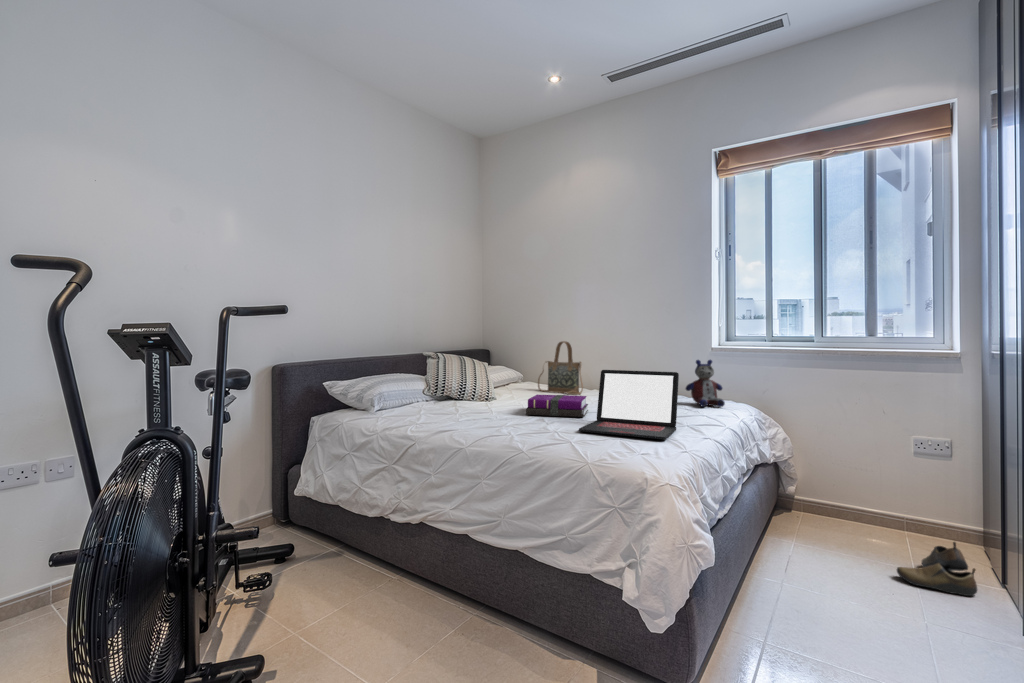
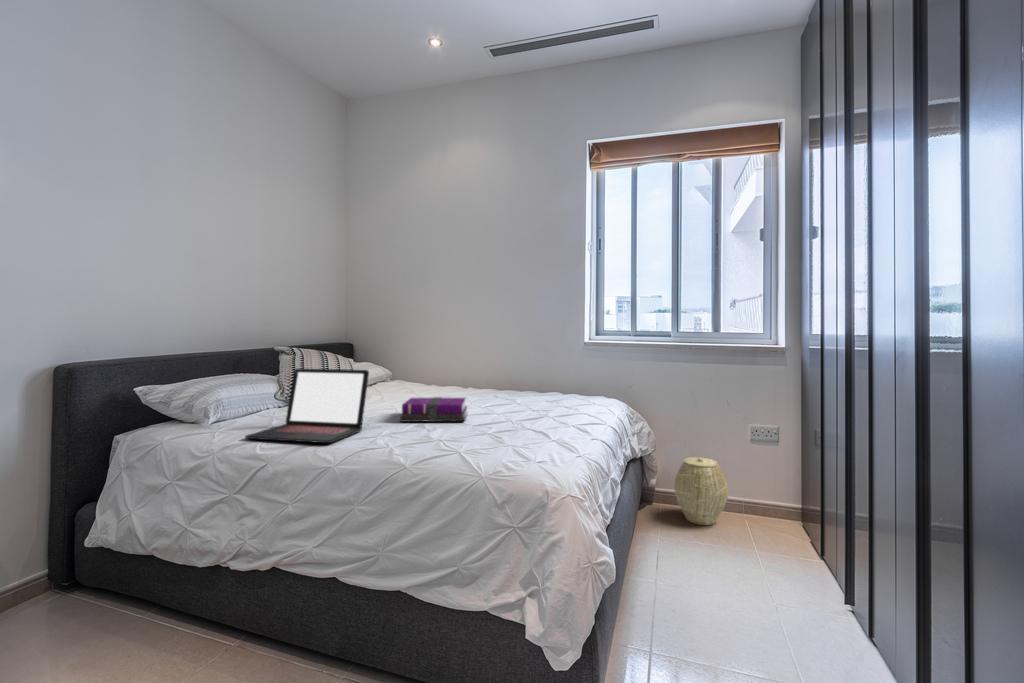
handbag: present [538,341,583,395] -> none [409,338,458,395]
stuffed bear: present [686,360,725,407] -> none [562,356,599,404]
laptop: present [579,370,679,440] -> present [245,368,369,443]
woven basket: none [814,471,879,545] -> present [674,457,728,525]
shoe: present [897,542,977,596] -> none [748,516,810,563]

